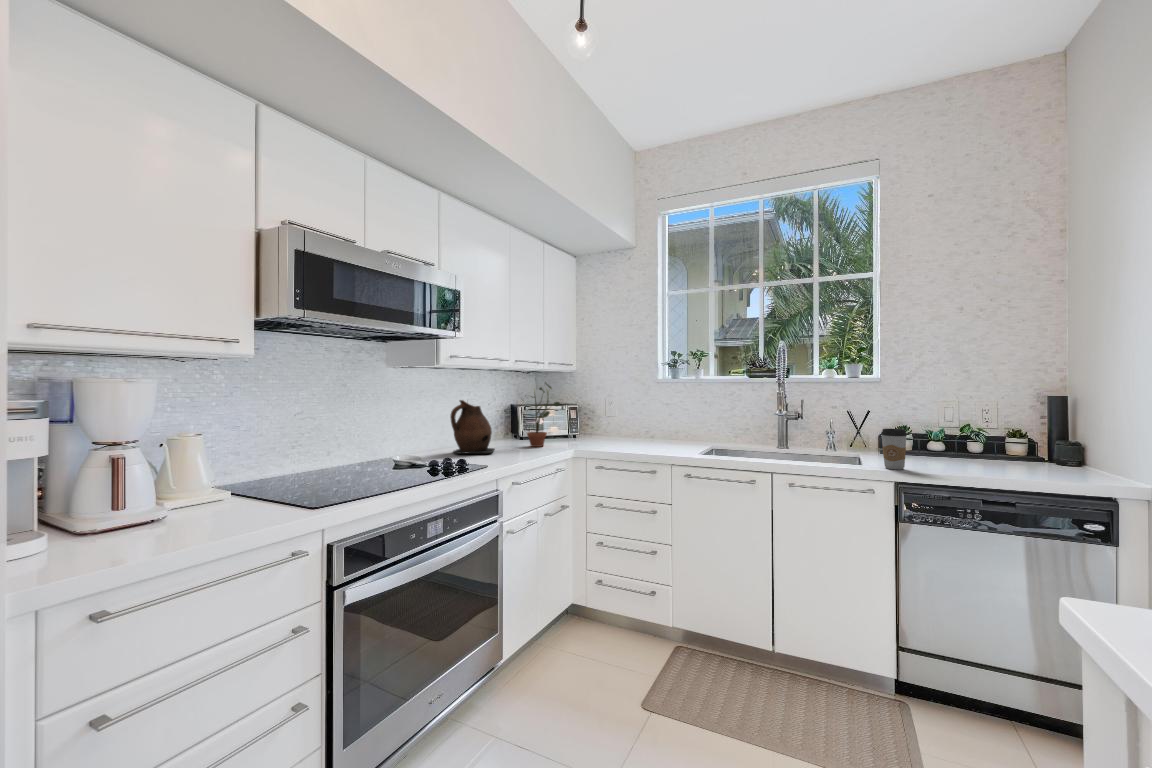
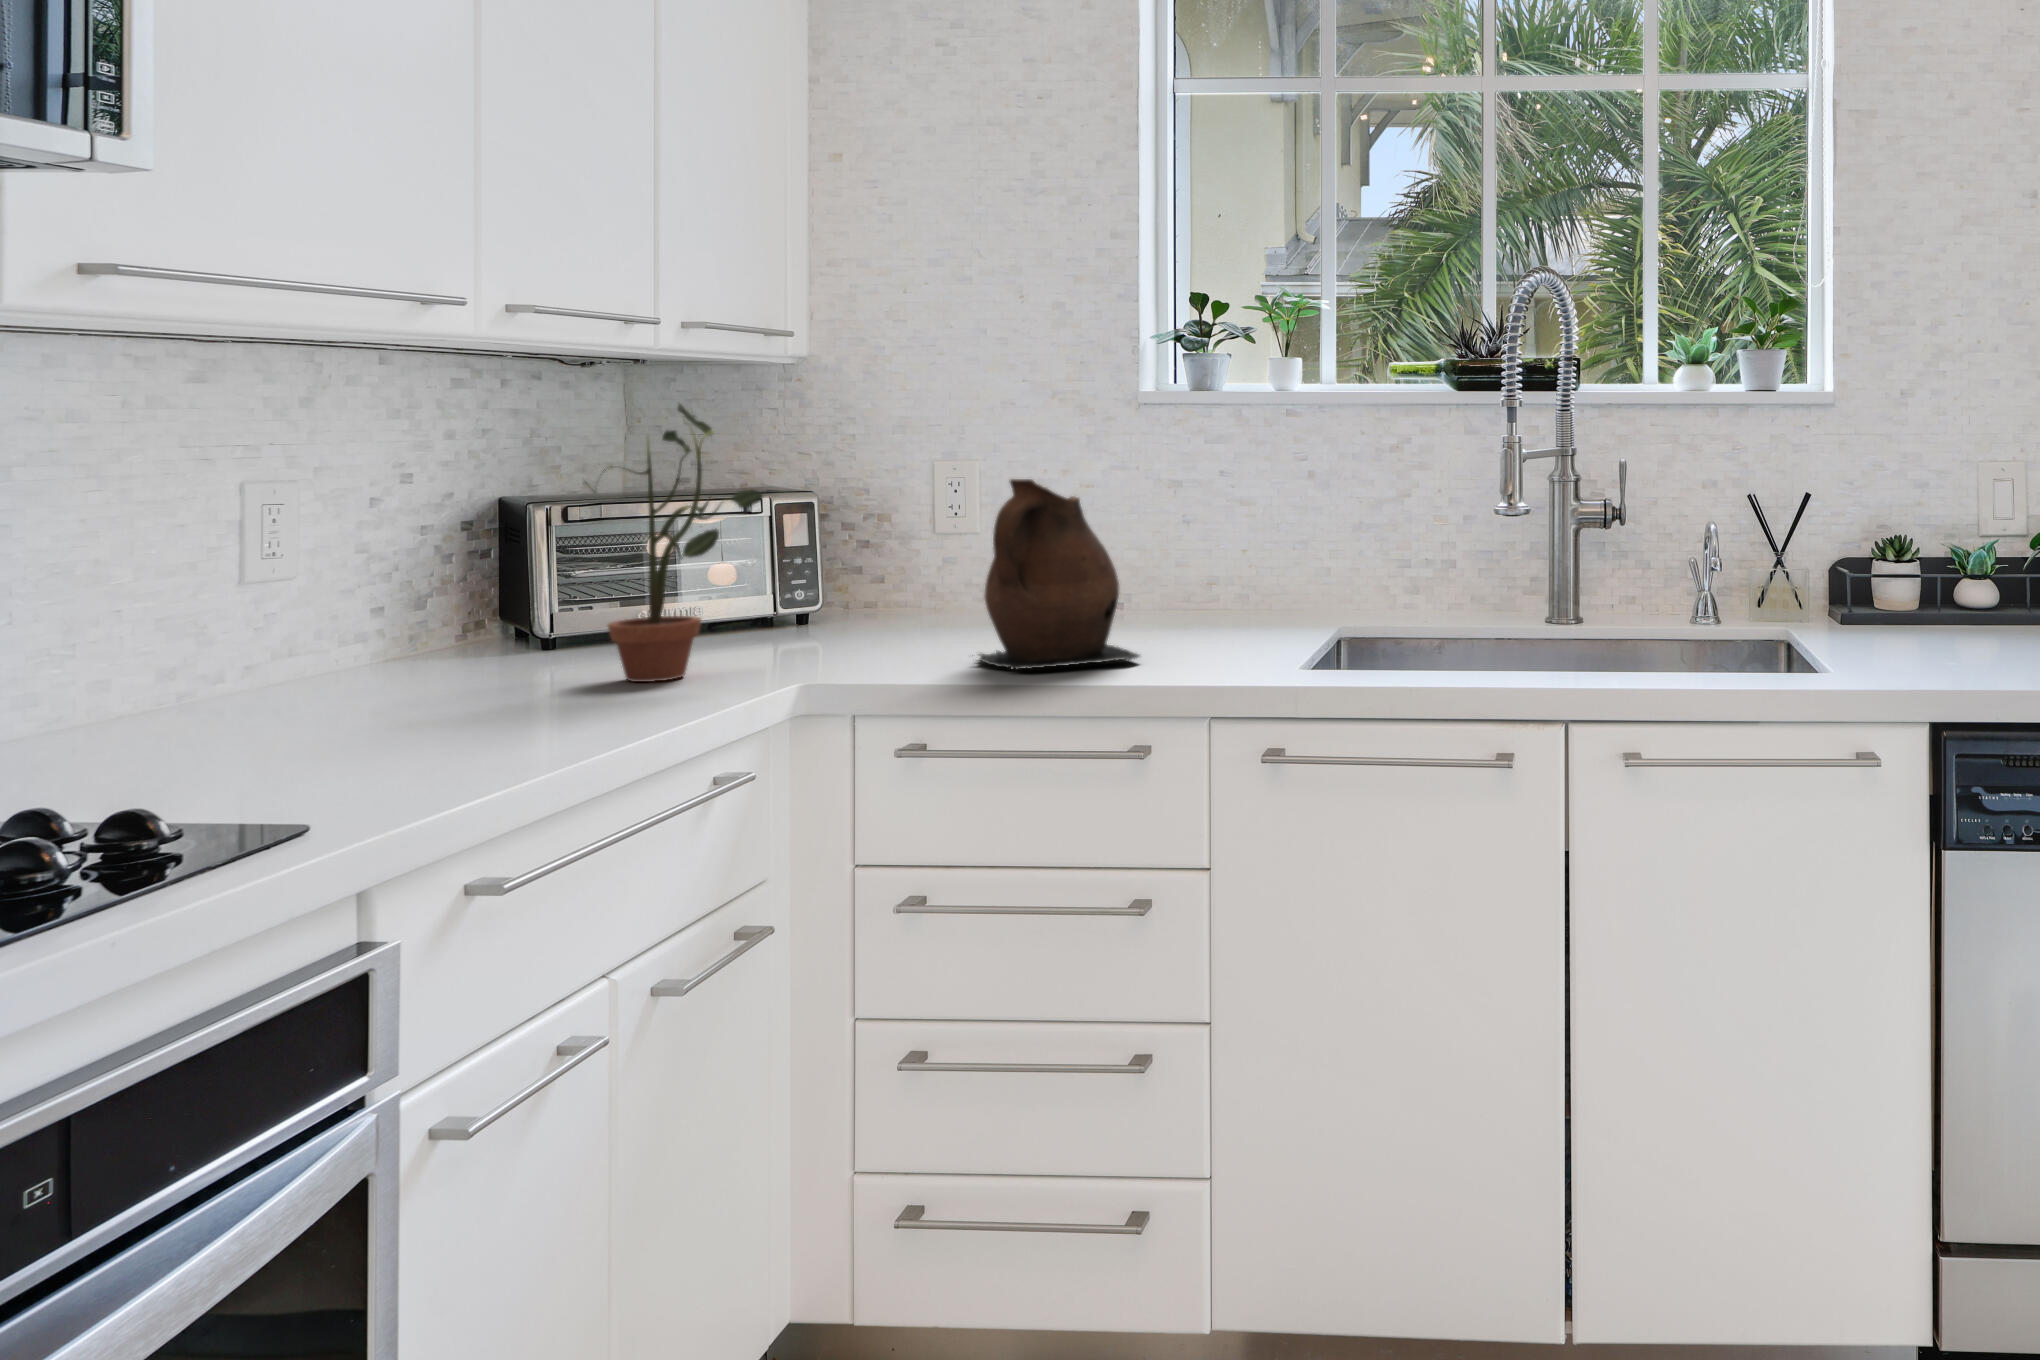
ceramic pitcher: present [451,400,495,454] -> present [978,479,1140,669]
coffee cup: present [881,429,907,470] -> none [1886,556,1953,681]

